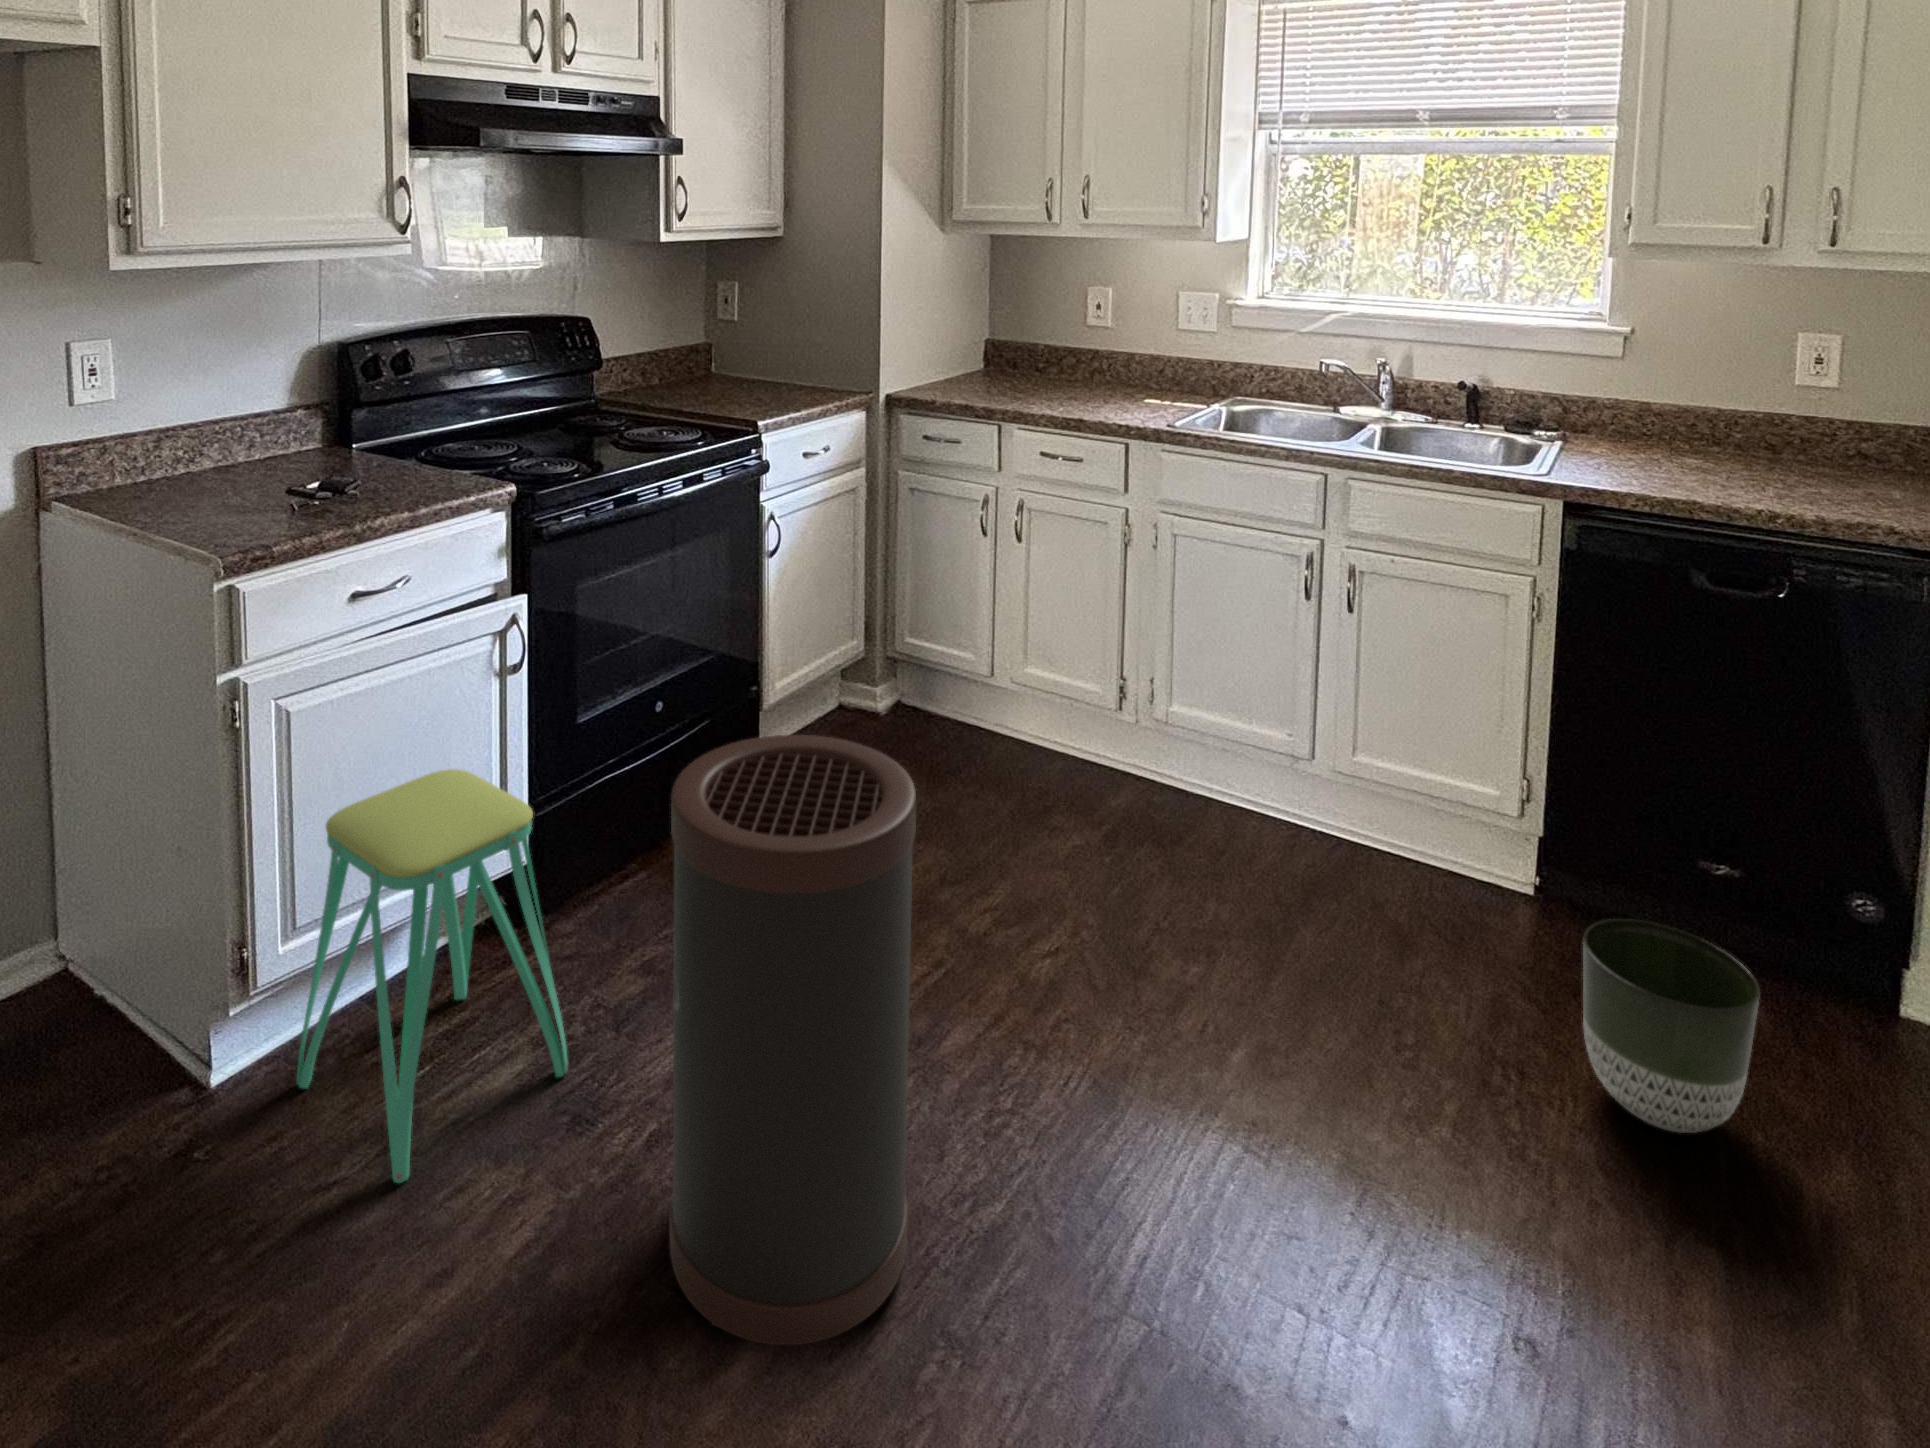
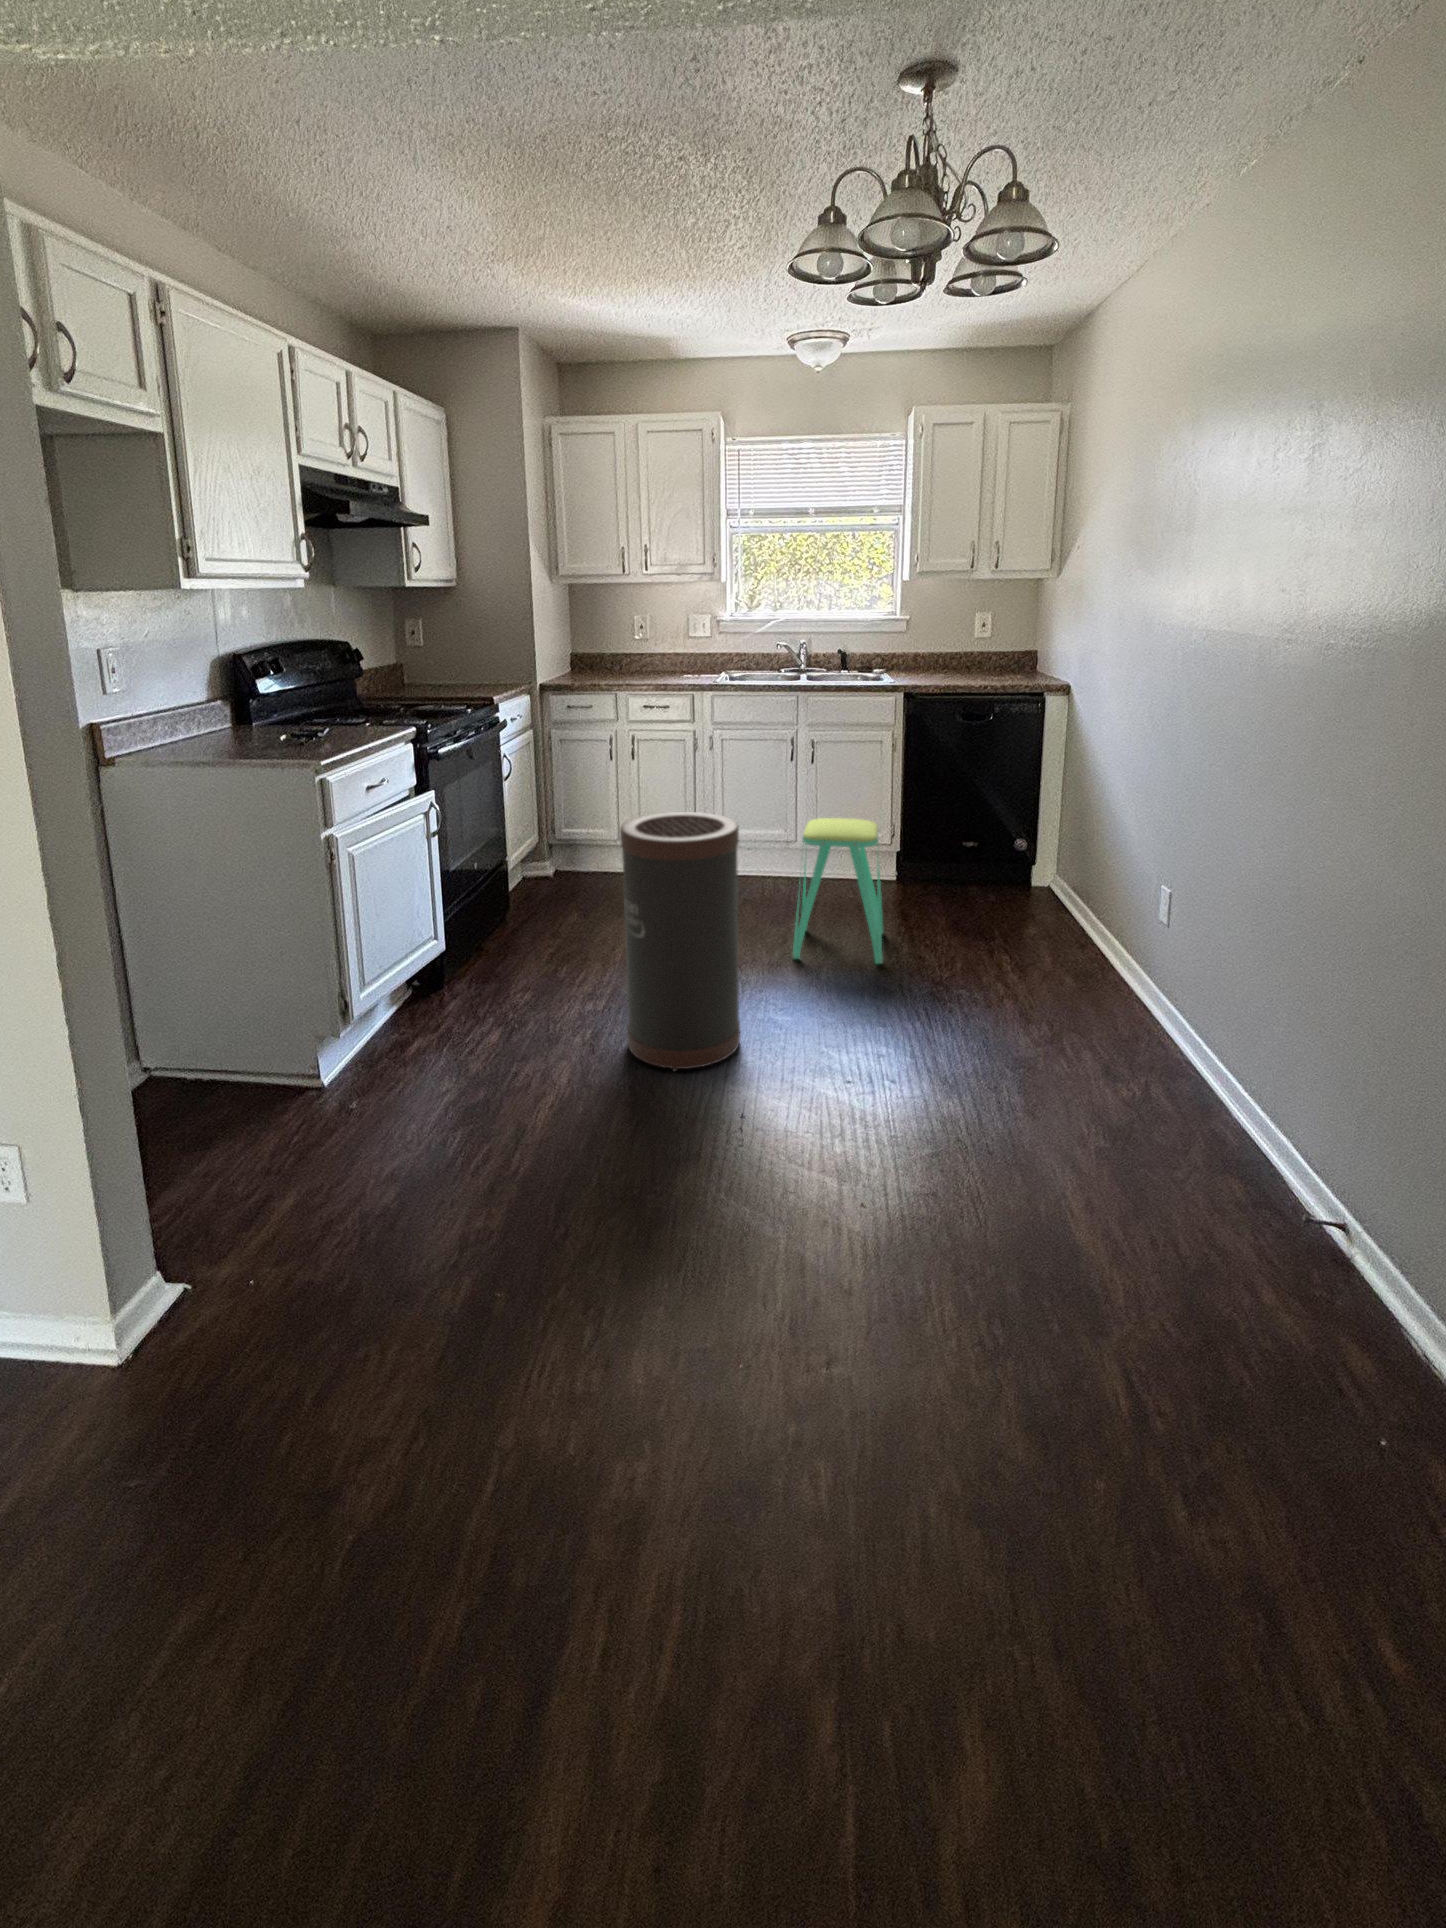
stool: present [297,769,568,1183] -> present [793,818,883,964]
planter: present [1583,919,1760,1133] -> none [942,856,1004,931]

